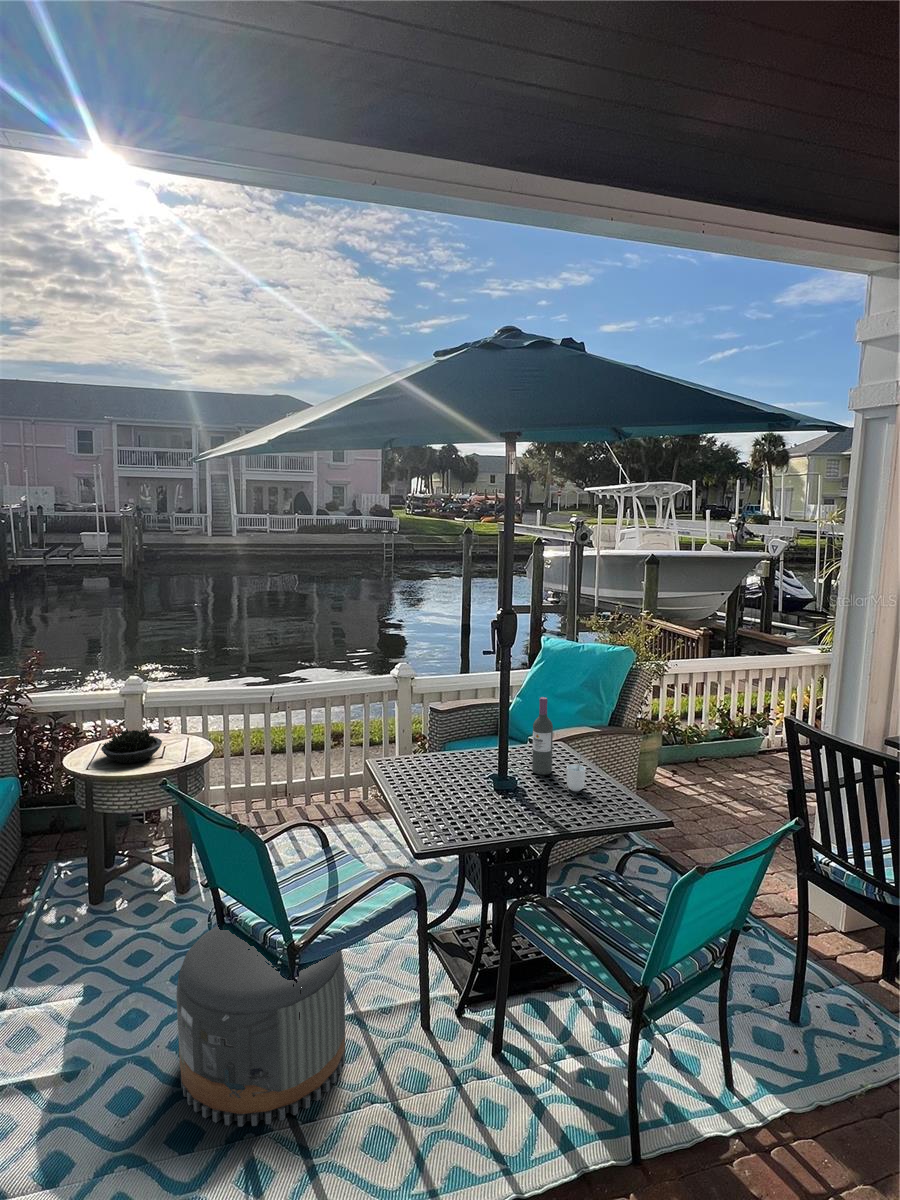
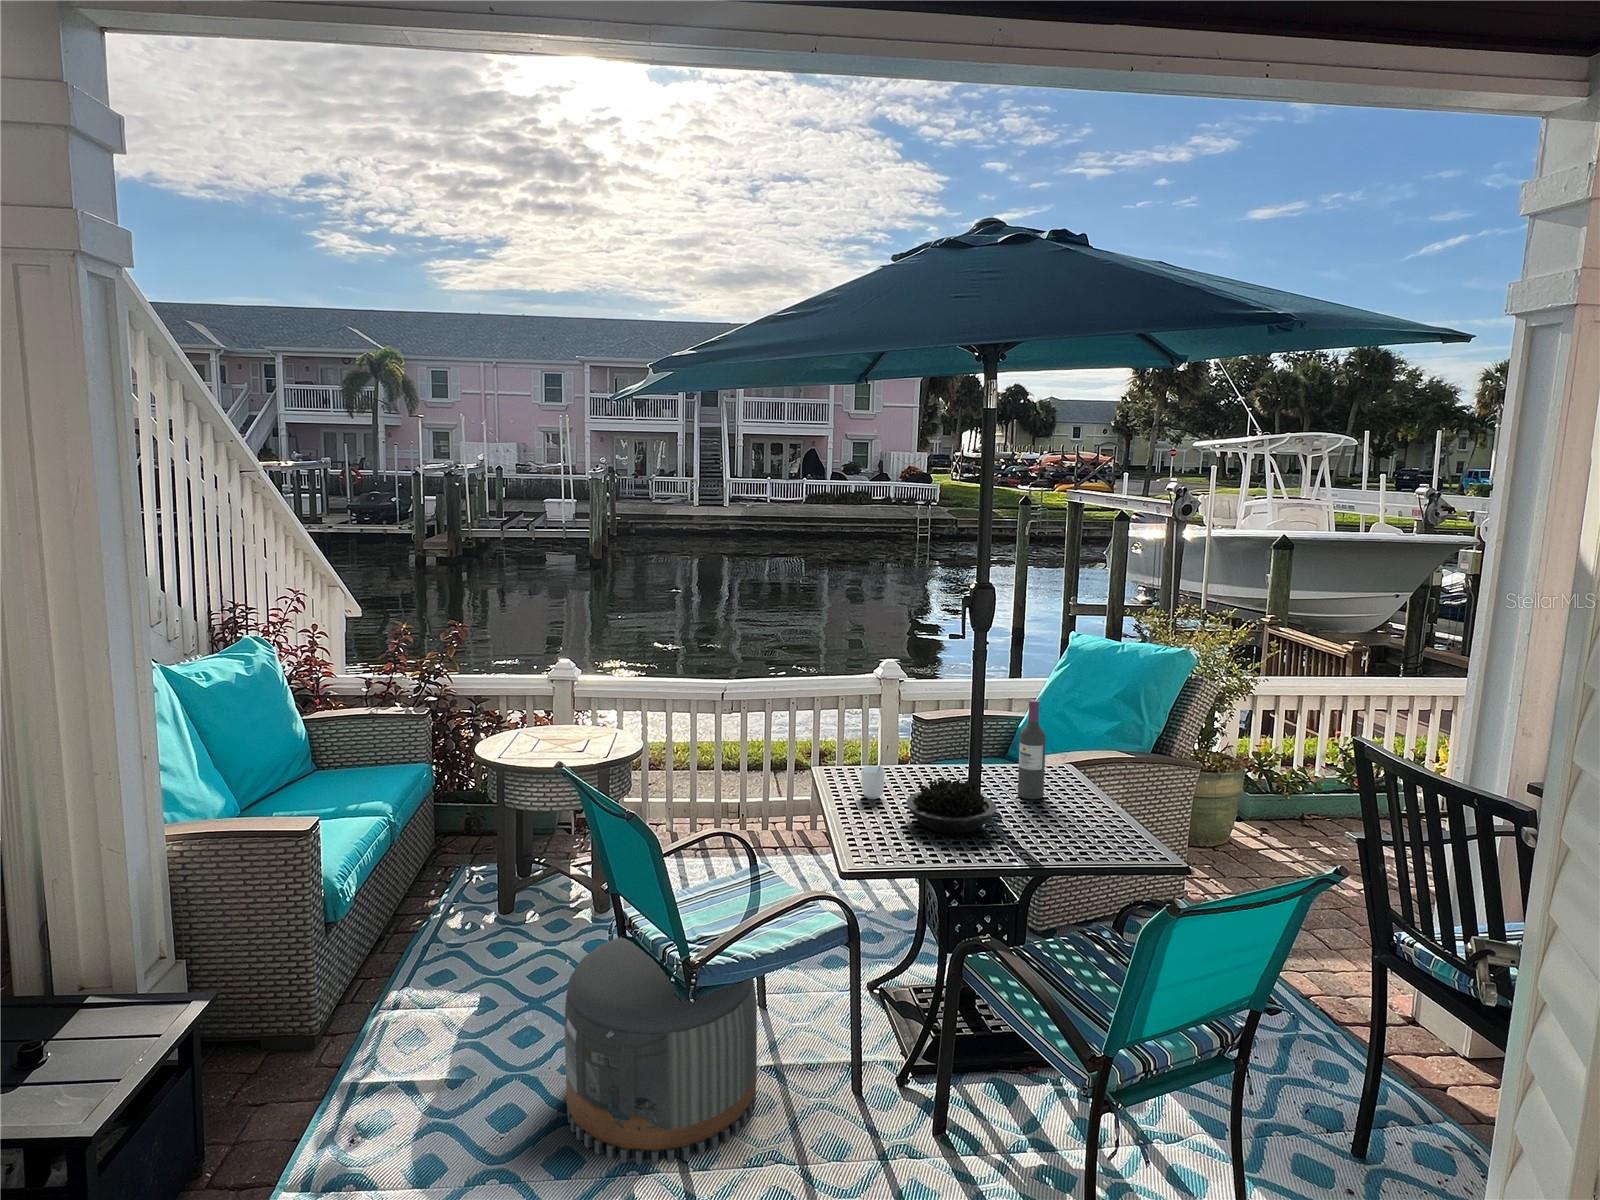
succulent plant: present [101,729,162,763] -> present [906,777,997,834]
cup: present [566,755,586,791] -> present [861,755,885,799]

